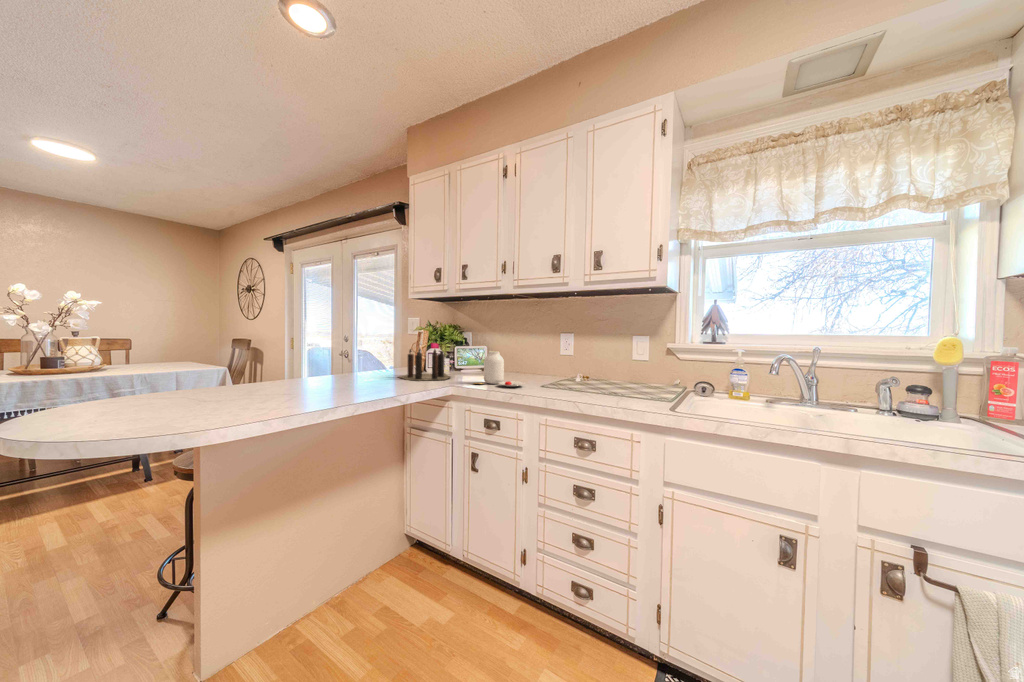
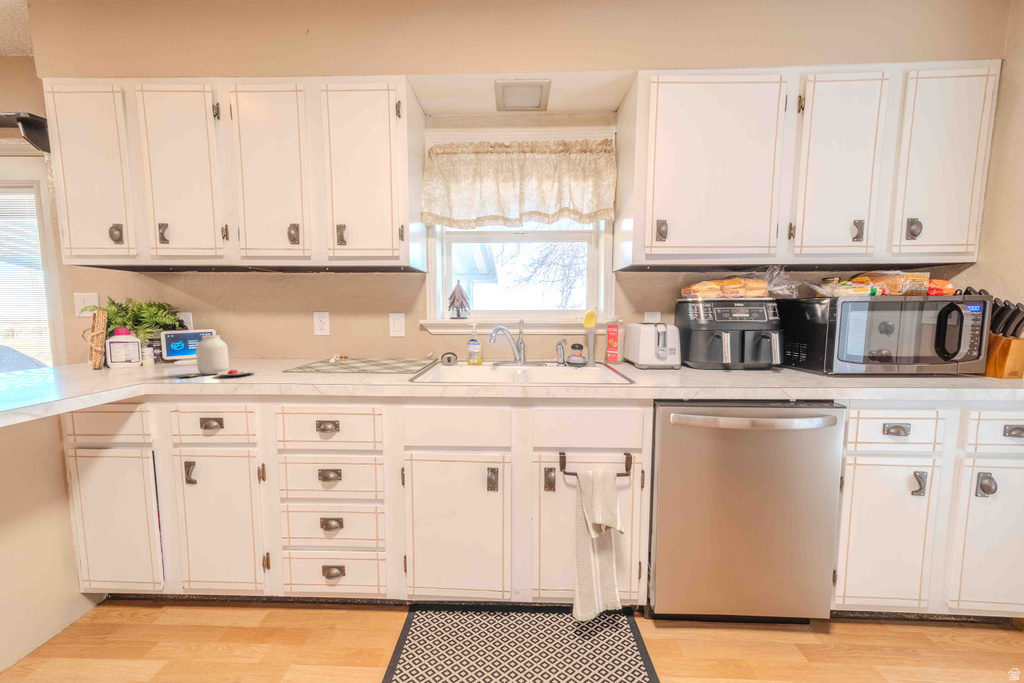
candle: present [399,348,450,381] -> none [30,335,175,383]

